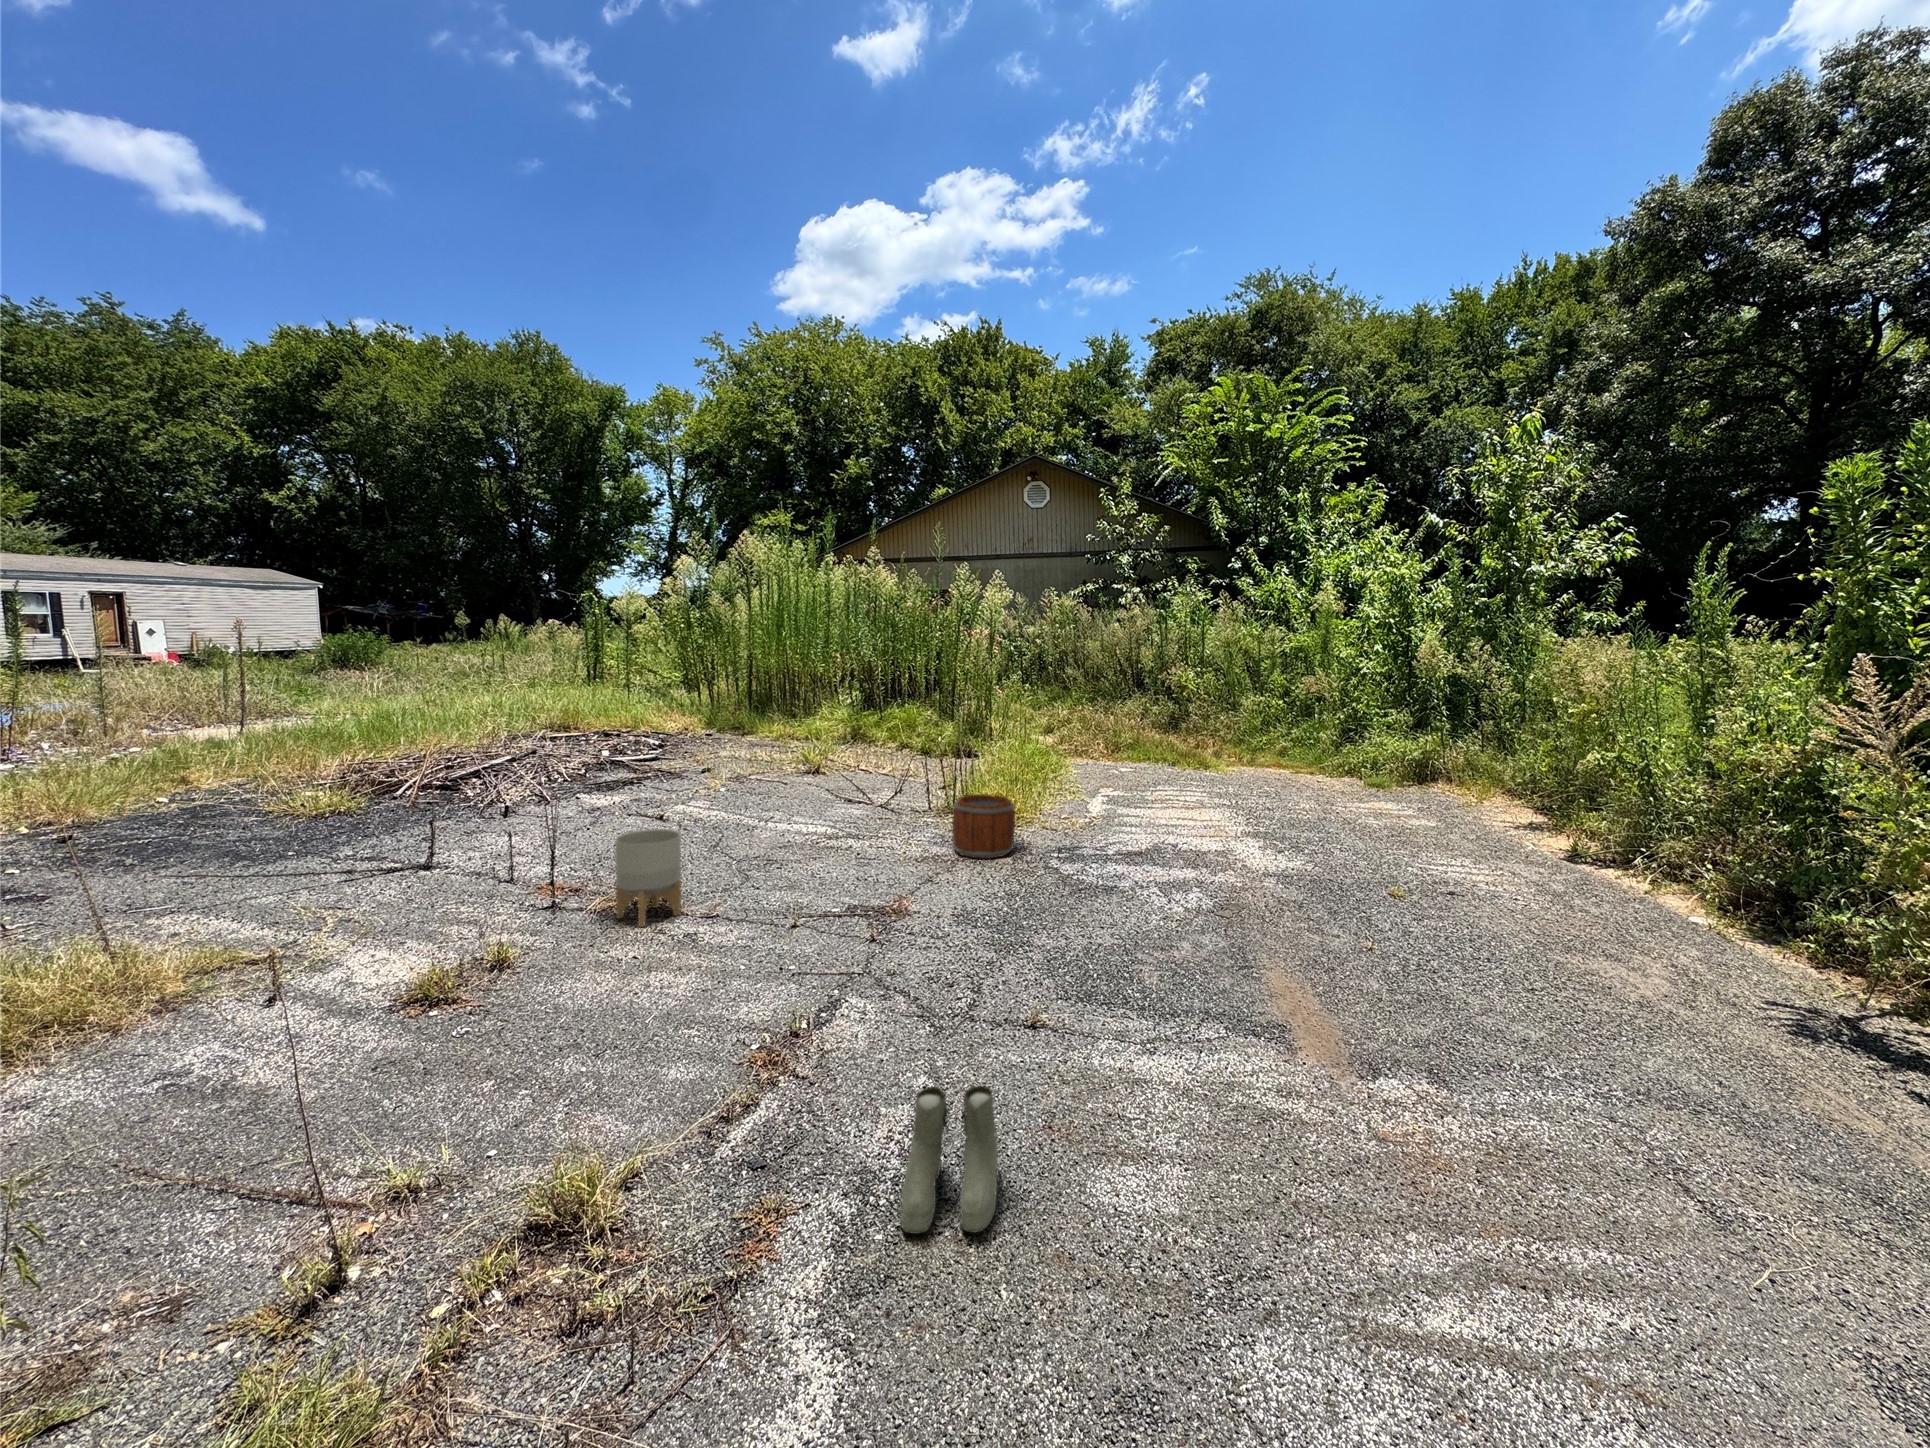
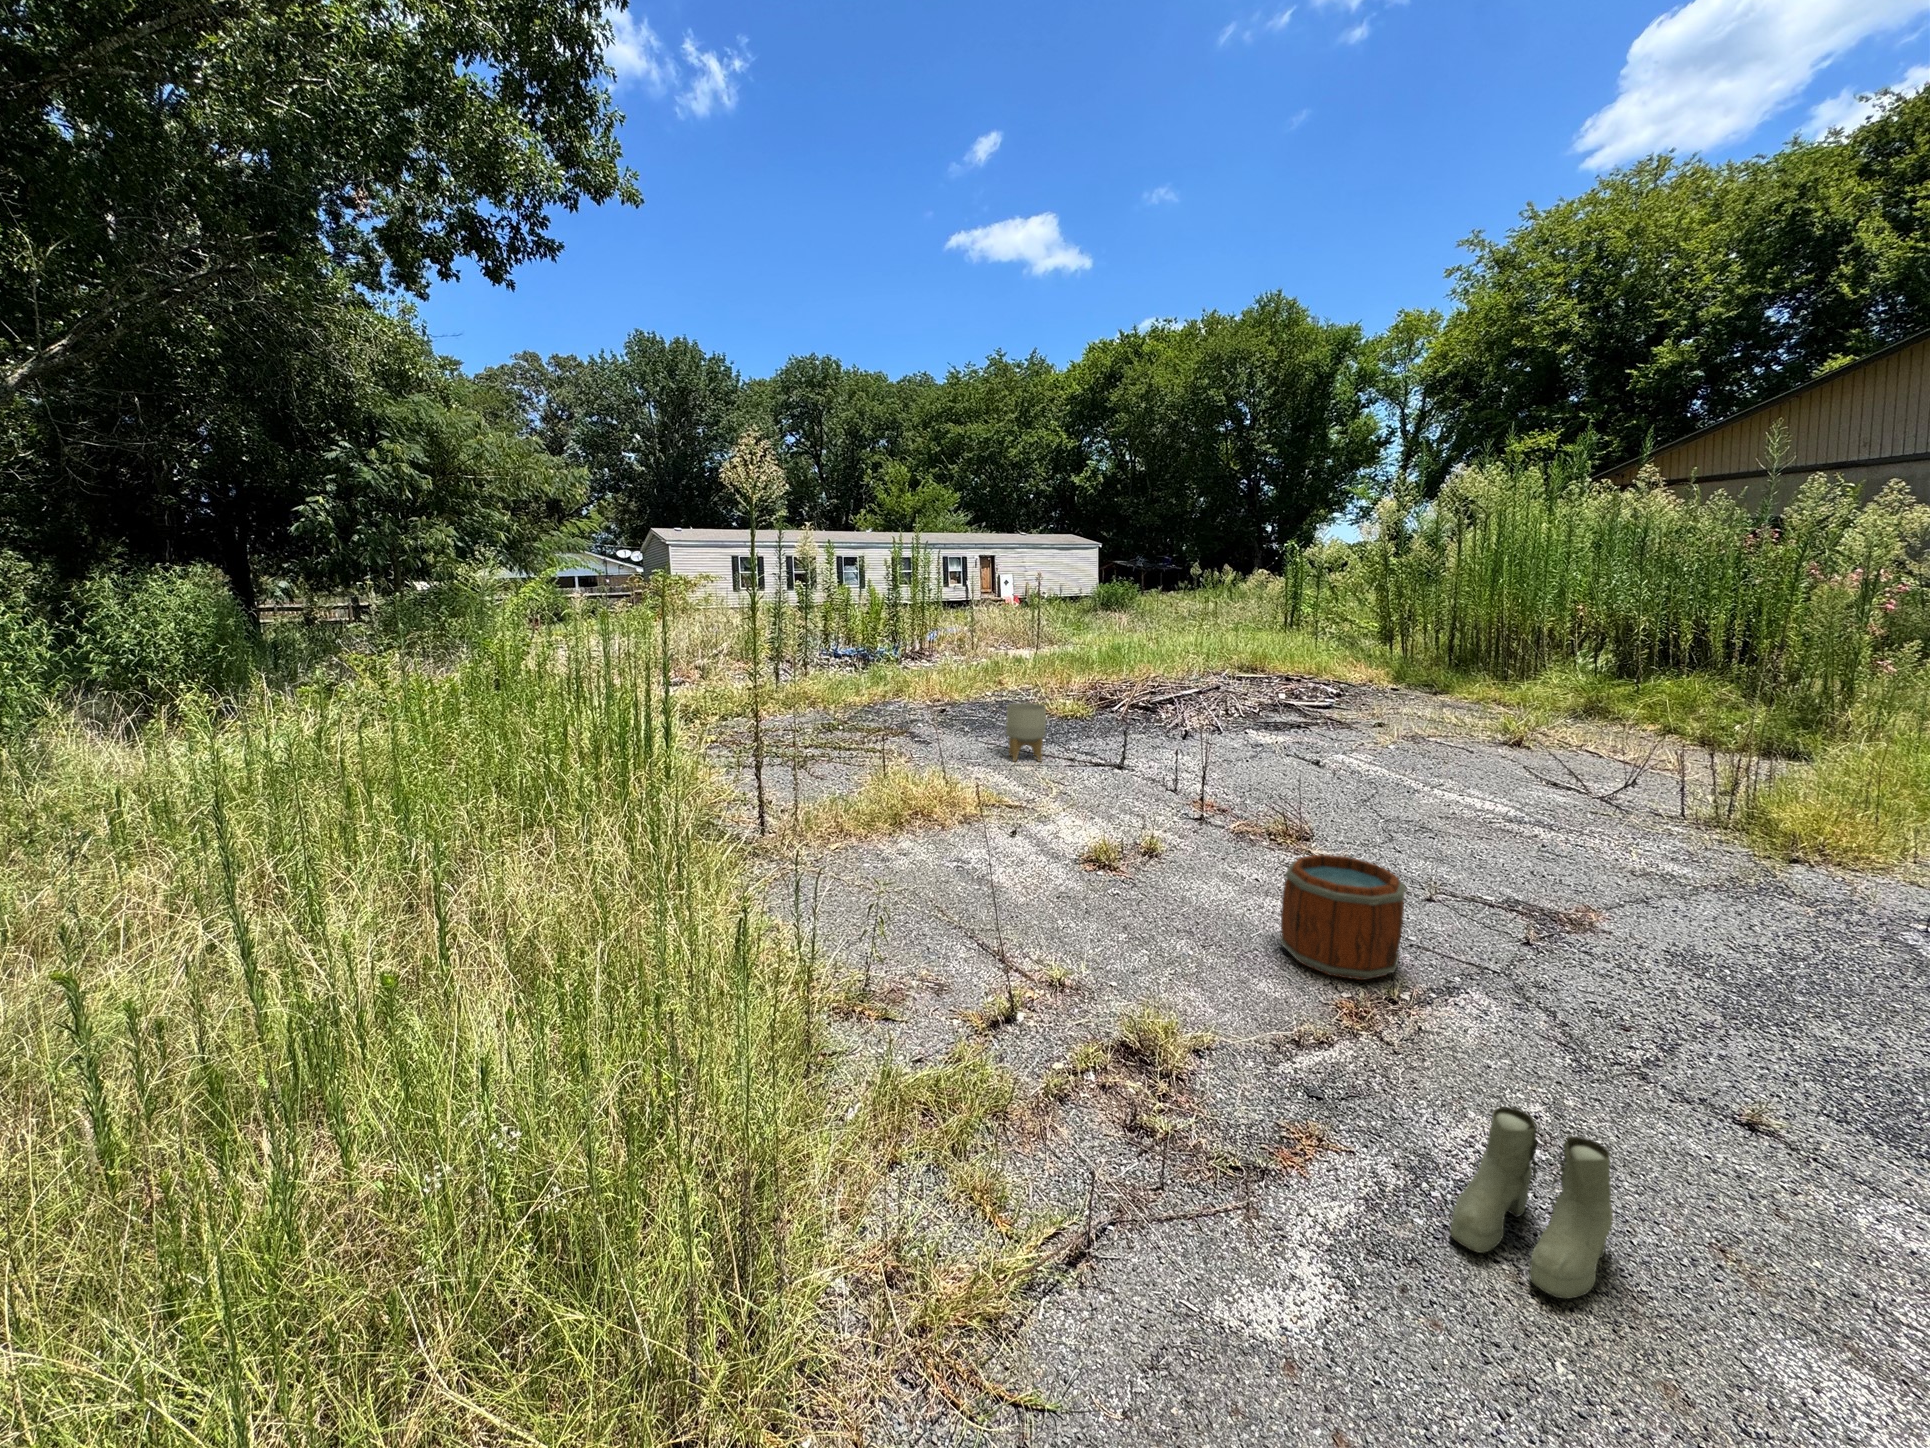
bucket: present [952,794,1015,859] -> present [1280,854,1406,980]
planter: present [615,829,681,927] -> present [1006,703,1046,762]

